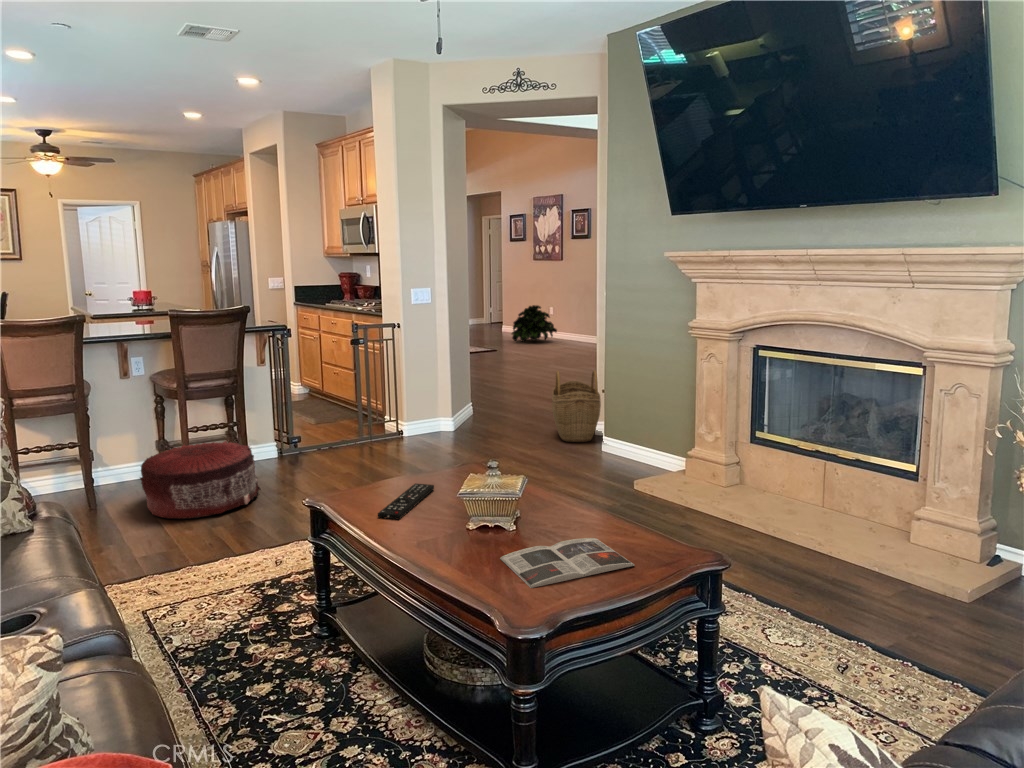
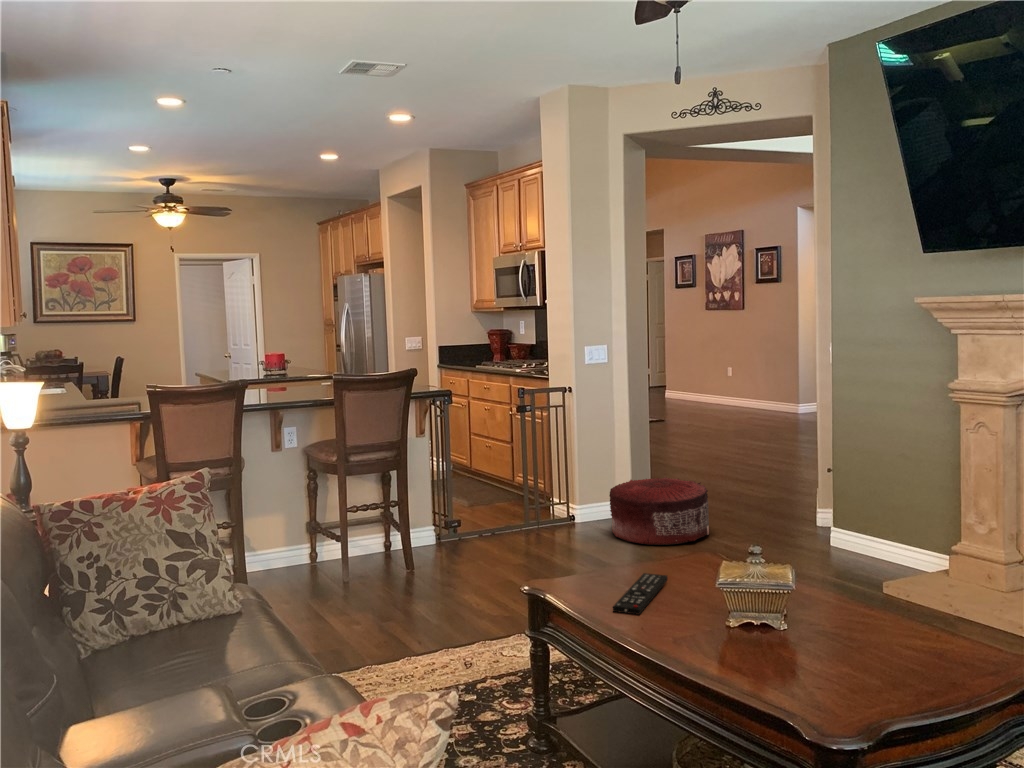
potted plant: present [512,305,557,342] -> none [680,365,737,410]
woven basket: present [552,370,601,442] -> none [759,442,823,532]
pouf: present [140,441,261,519] -> present [609,477,709,545]
magazine: present [500,538,635,588] -> none [782,645,960,702]

